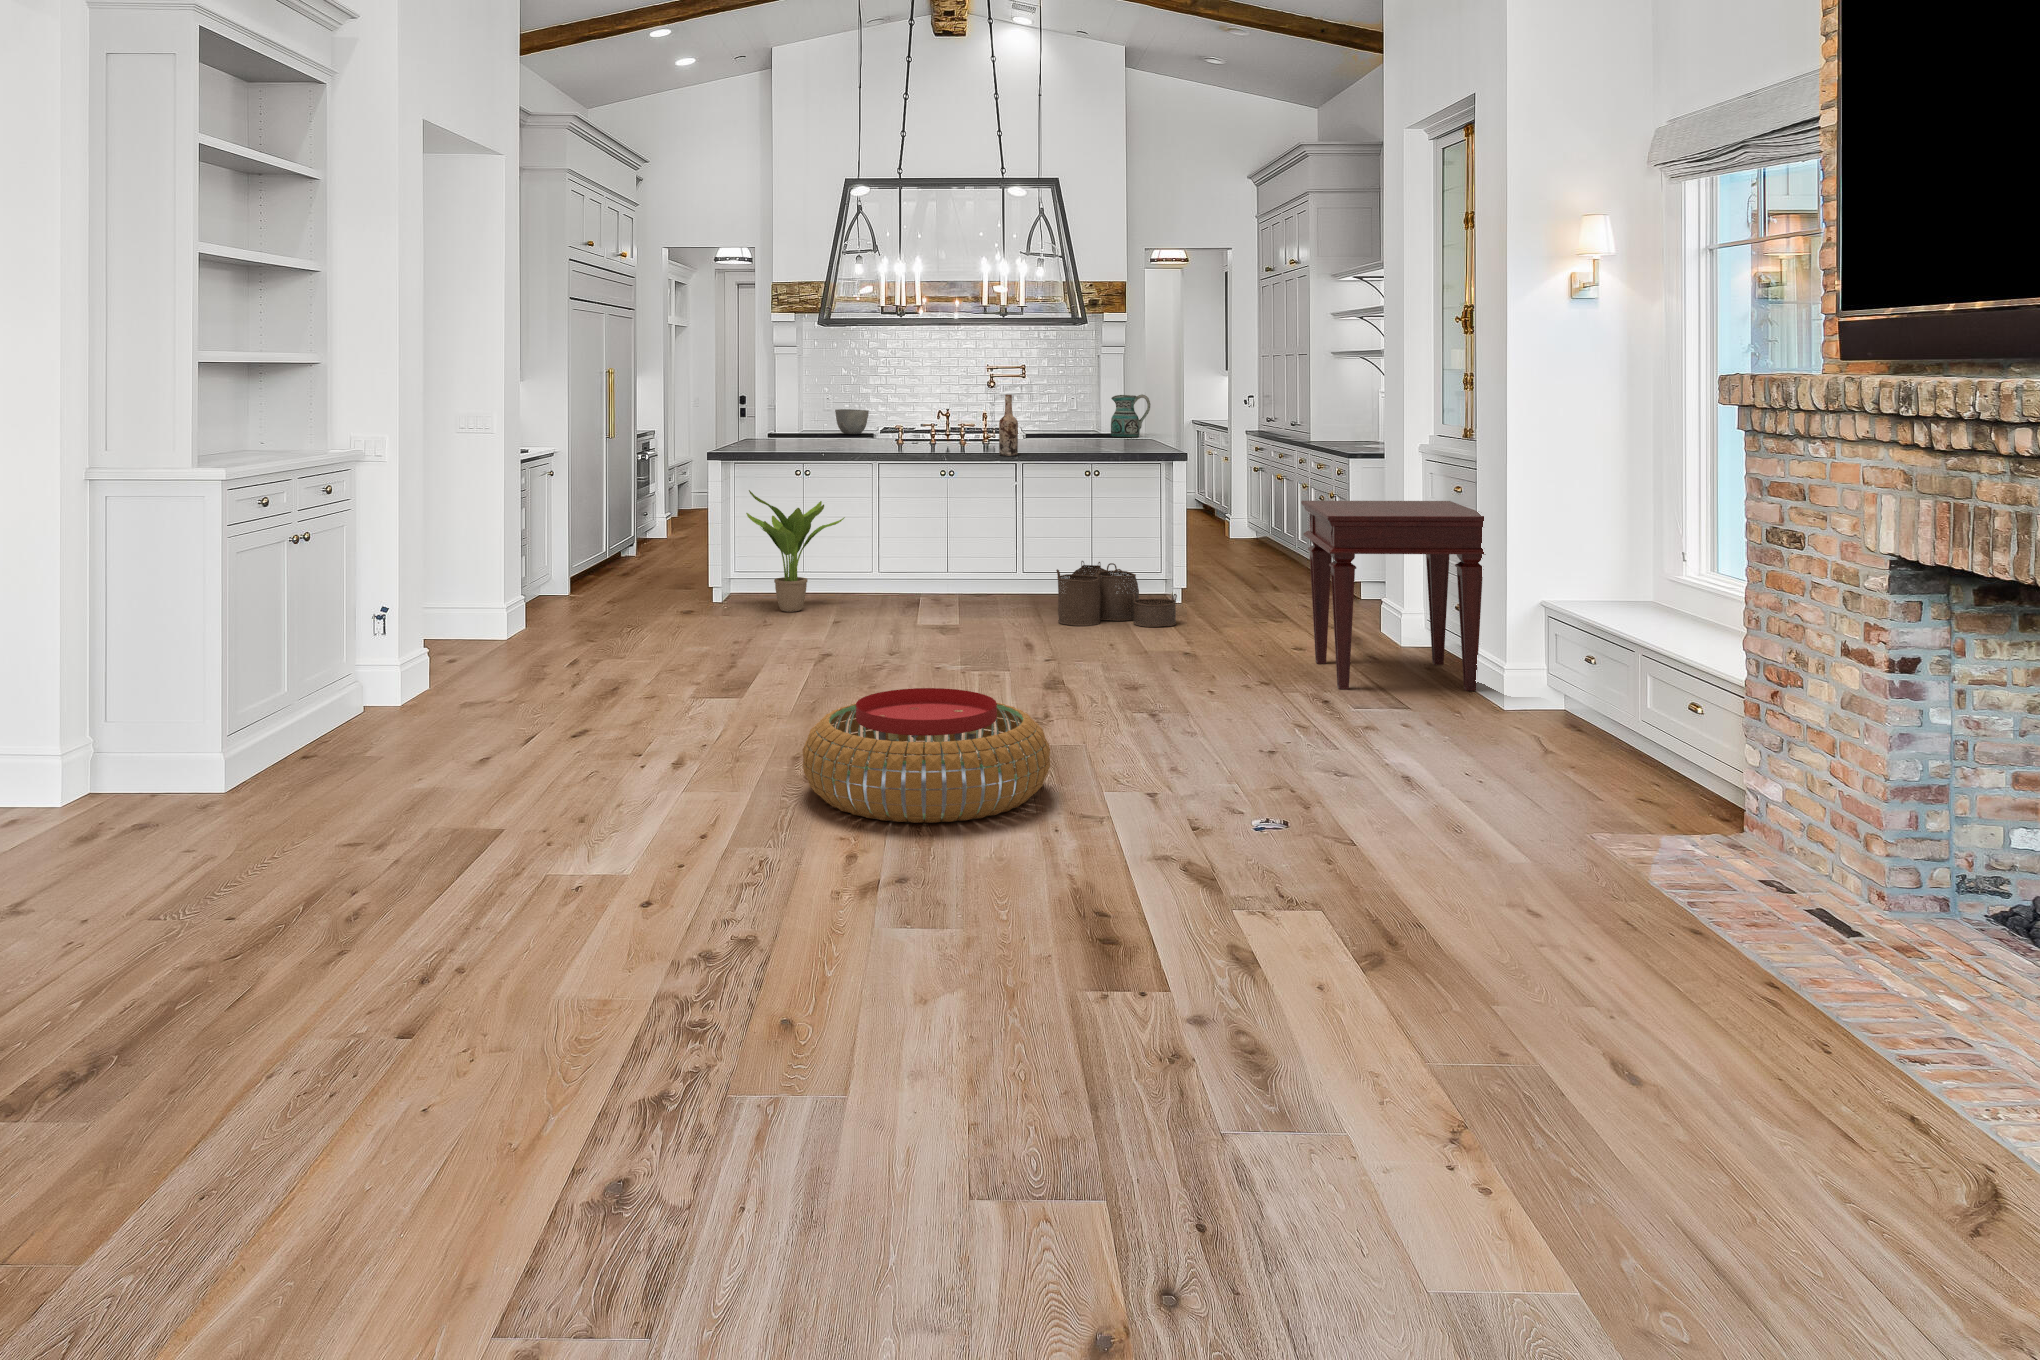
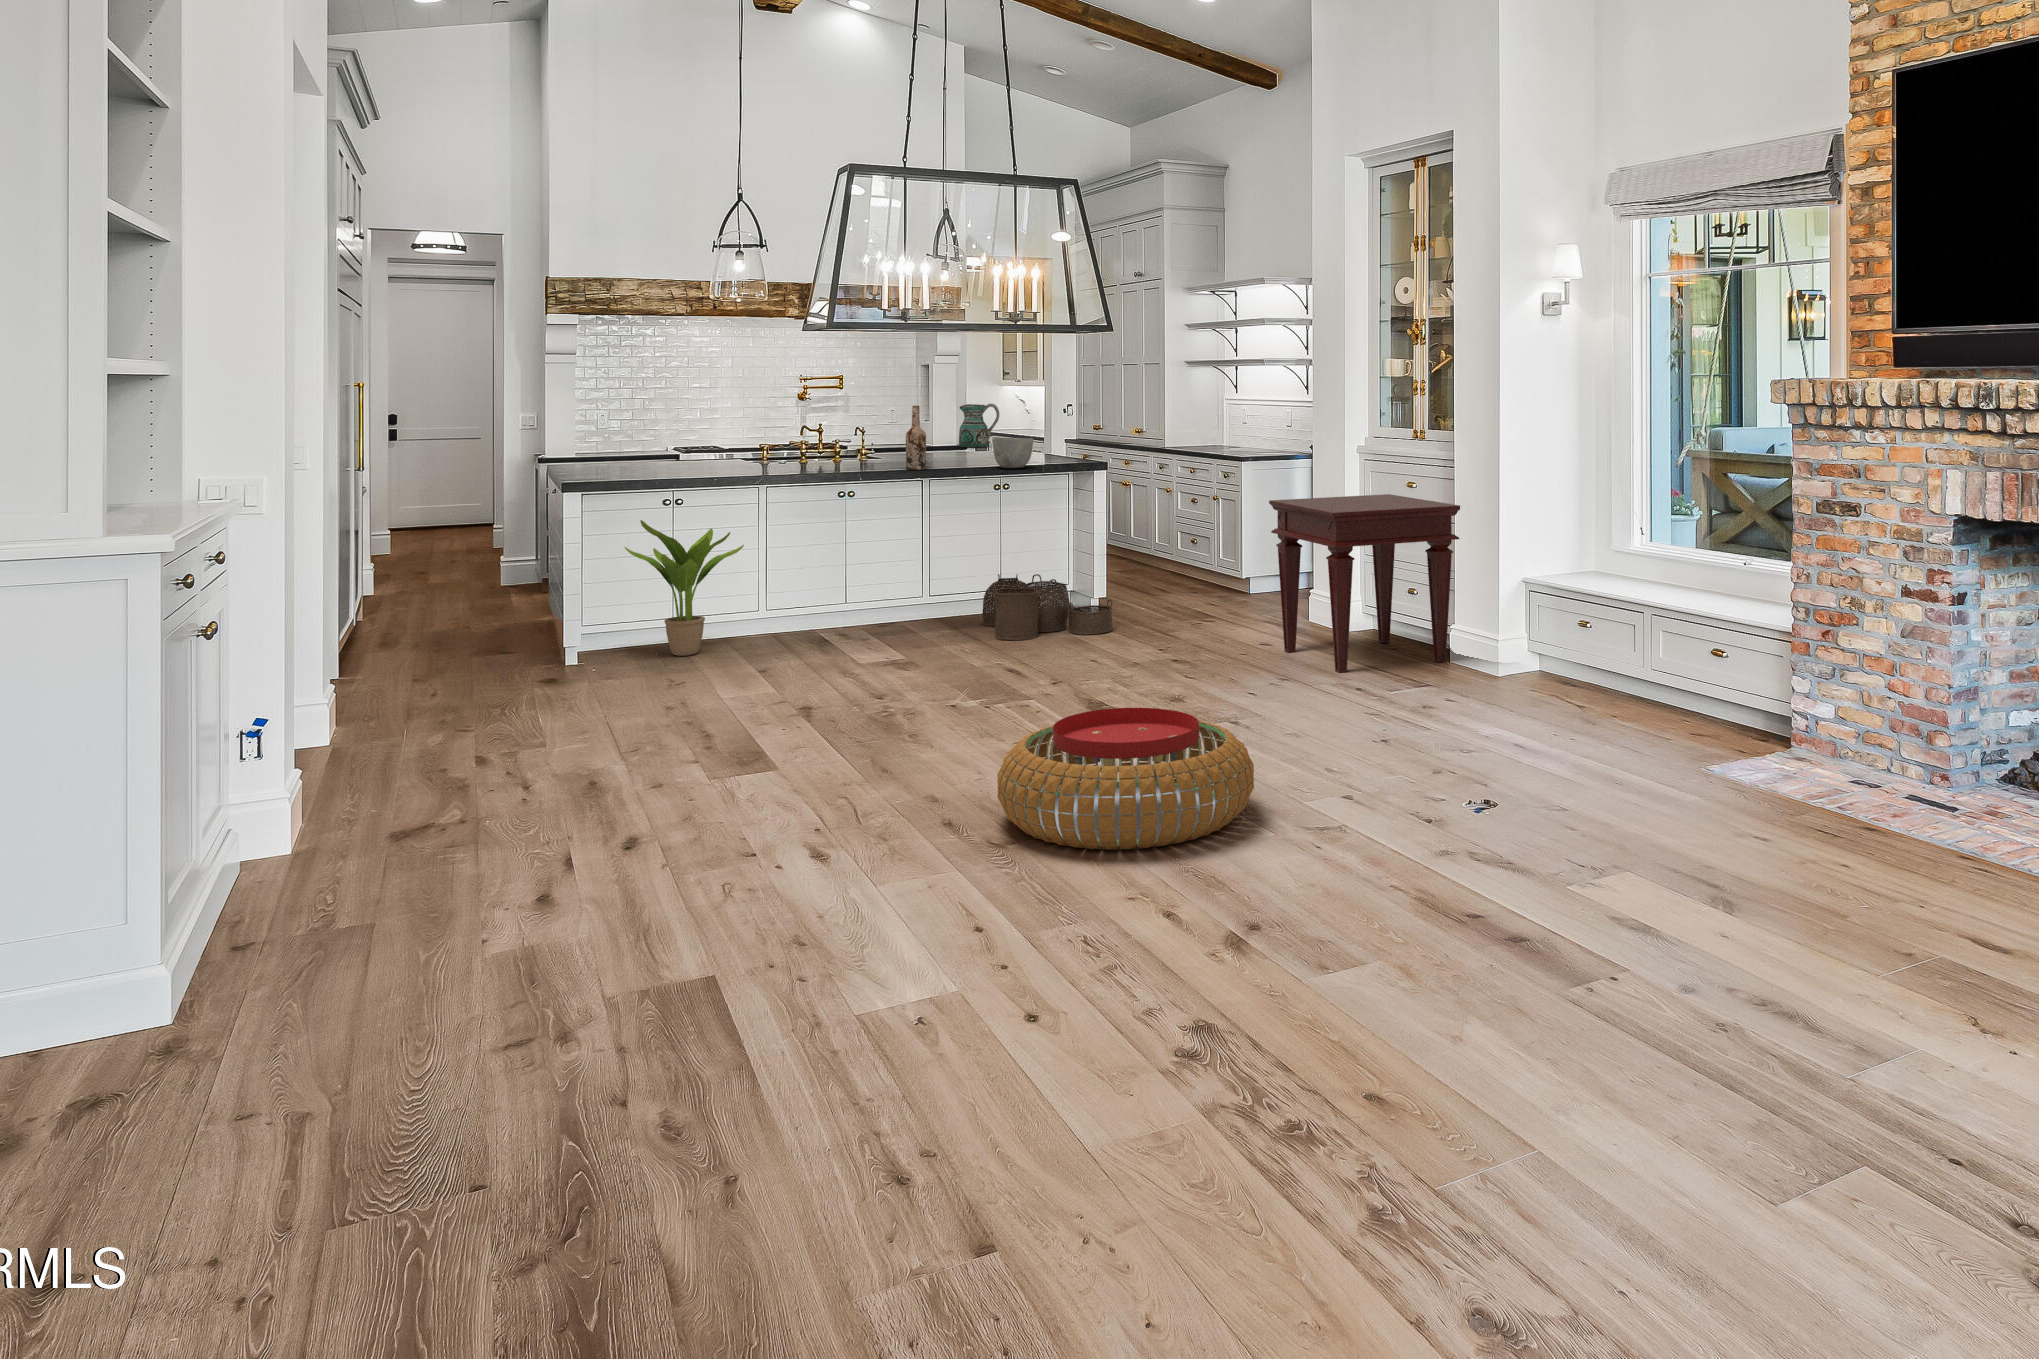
bowl: present [835,409,869,434] -> present [992,438,1033,468]

